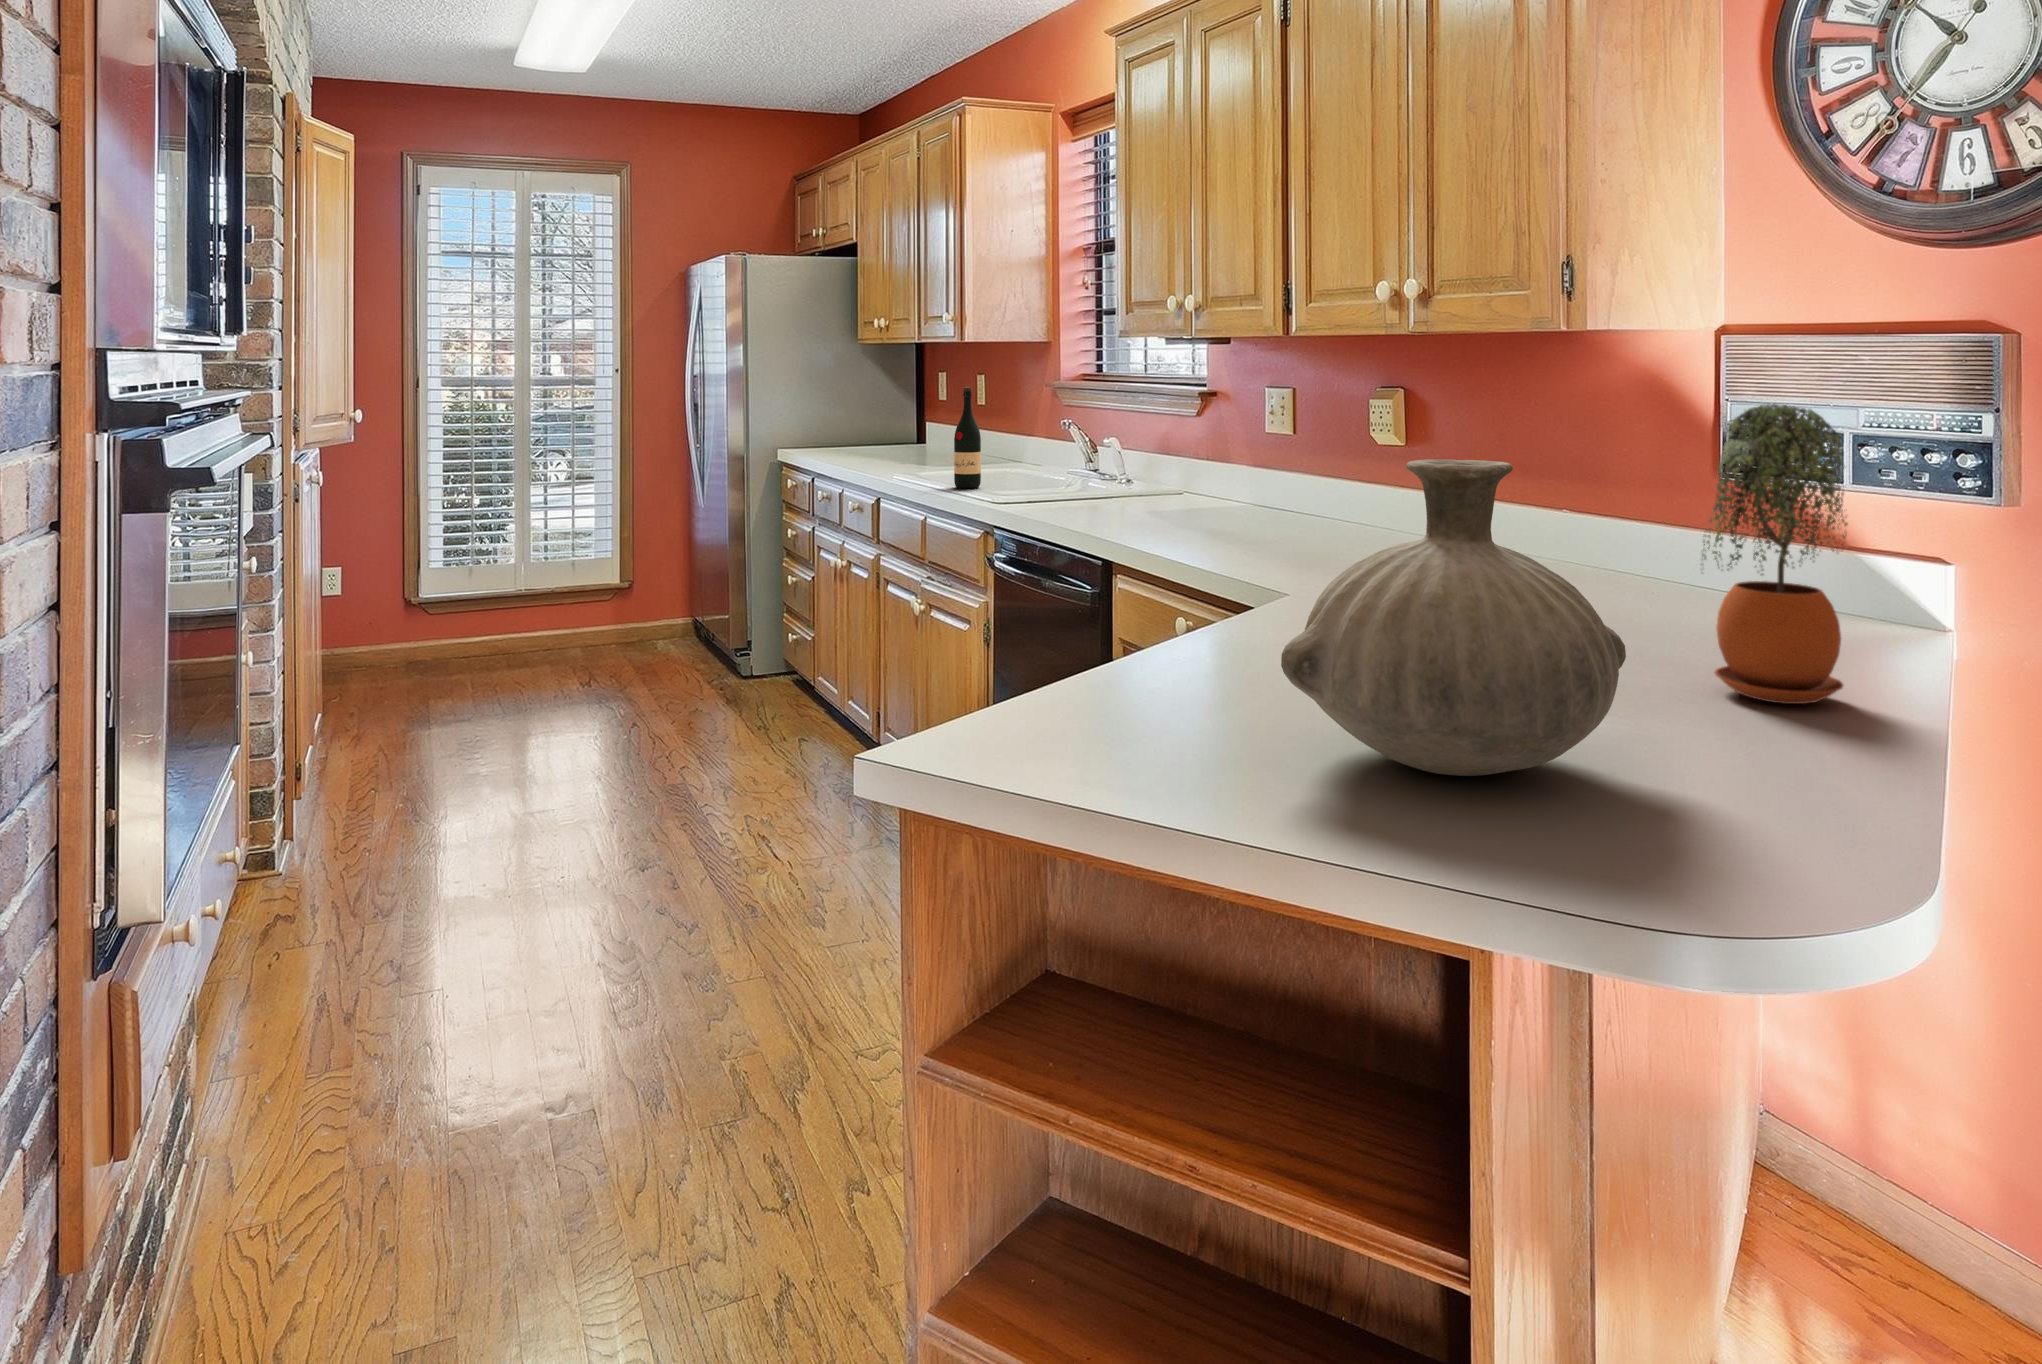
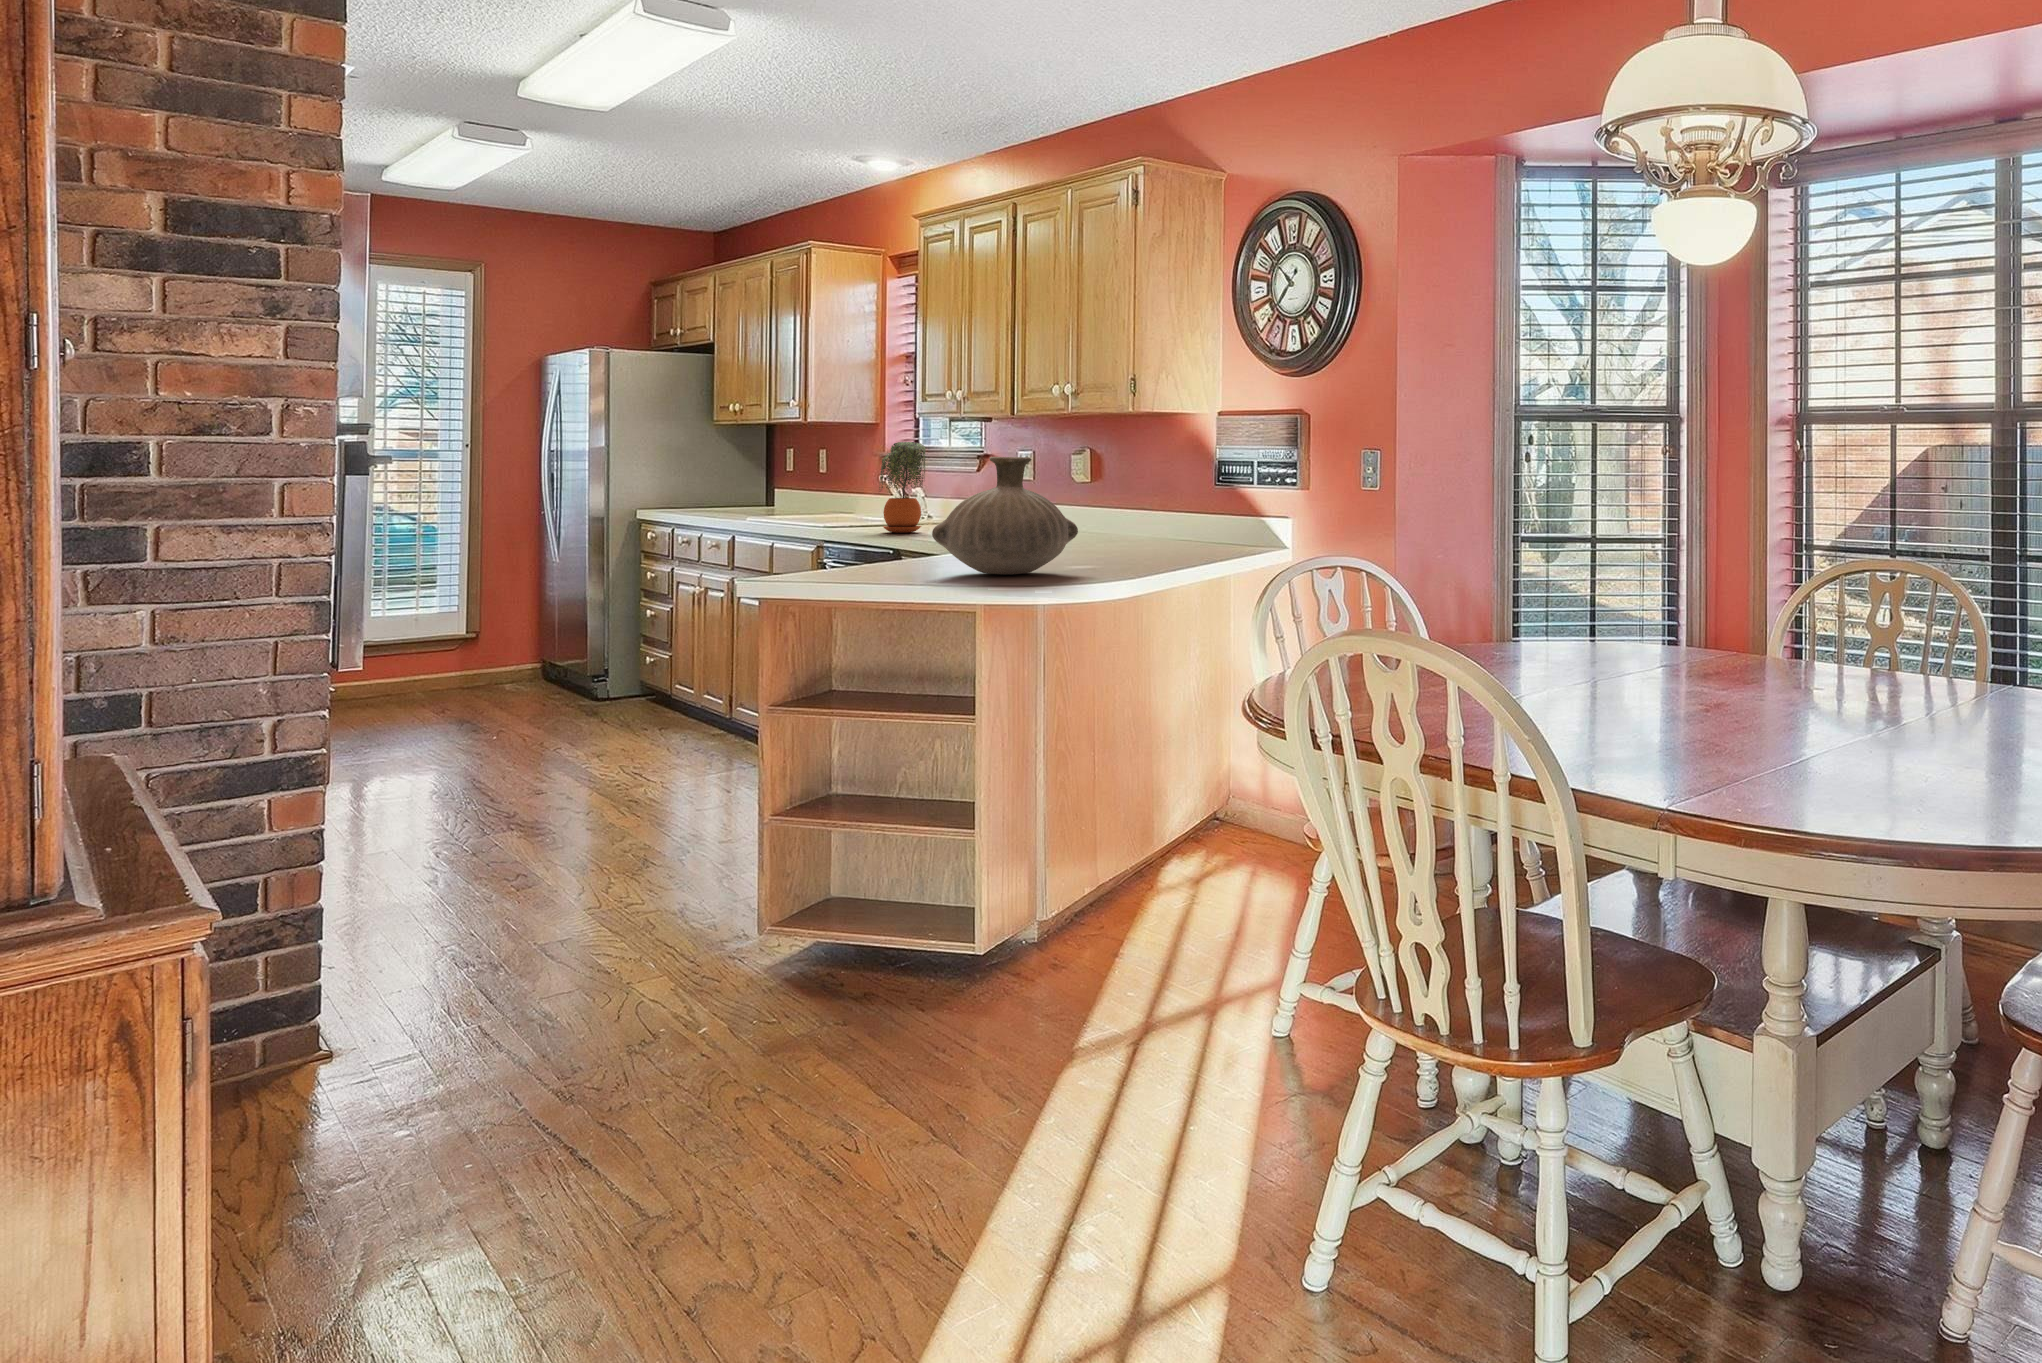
wine bottle: present [954,387,981,488] -> none [797,452,818,523]
potted plant: present [1702,404,1848,704] -> present [879,442,926,533]

